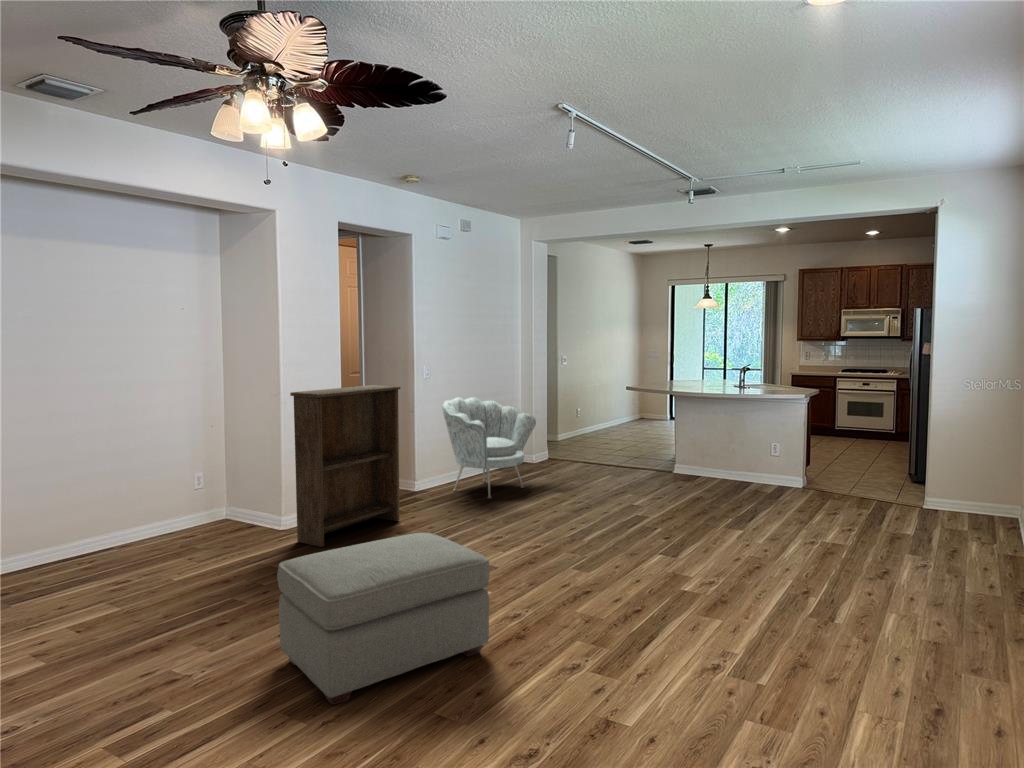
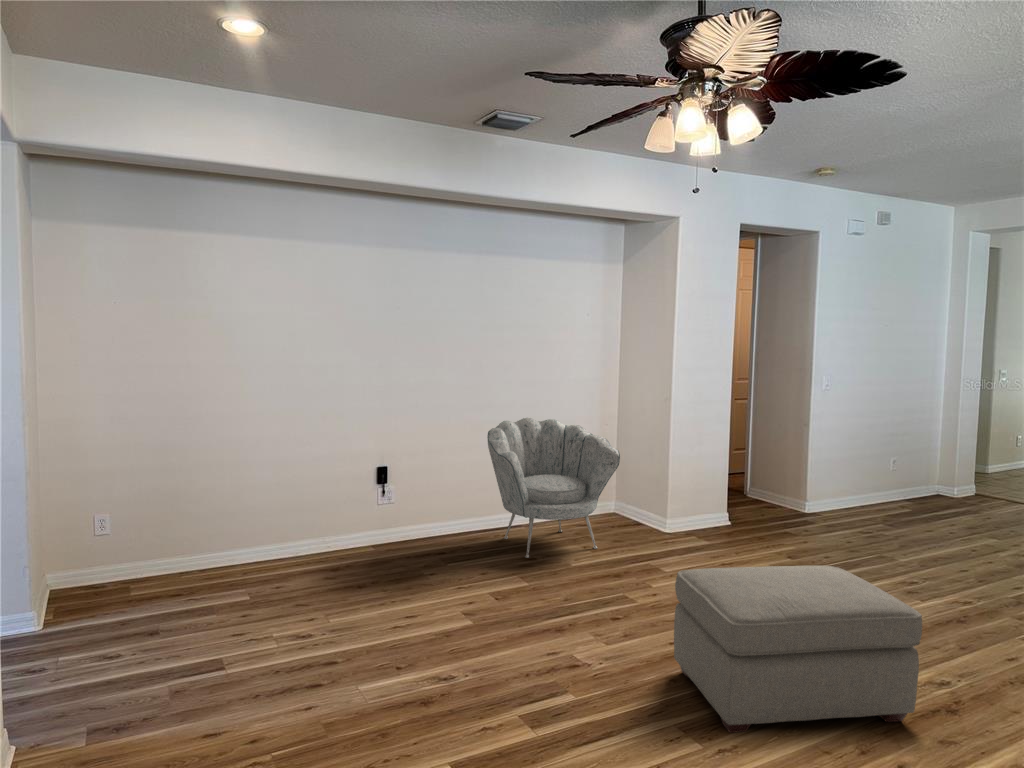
bookshelf: present [290,385,401,547] -> none [681,394,800,557]
armchair: present [442,397,536,498] -> present [487,418,620,558]

